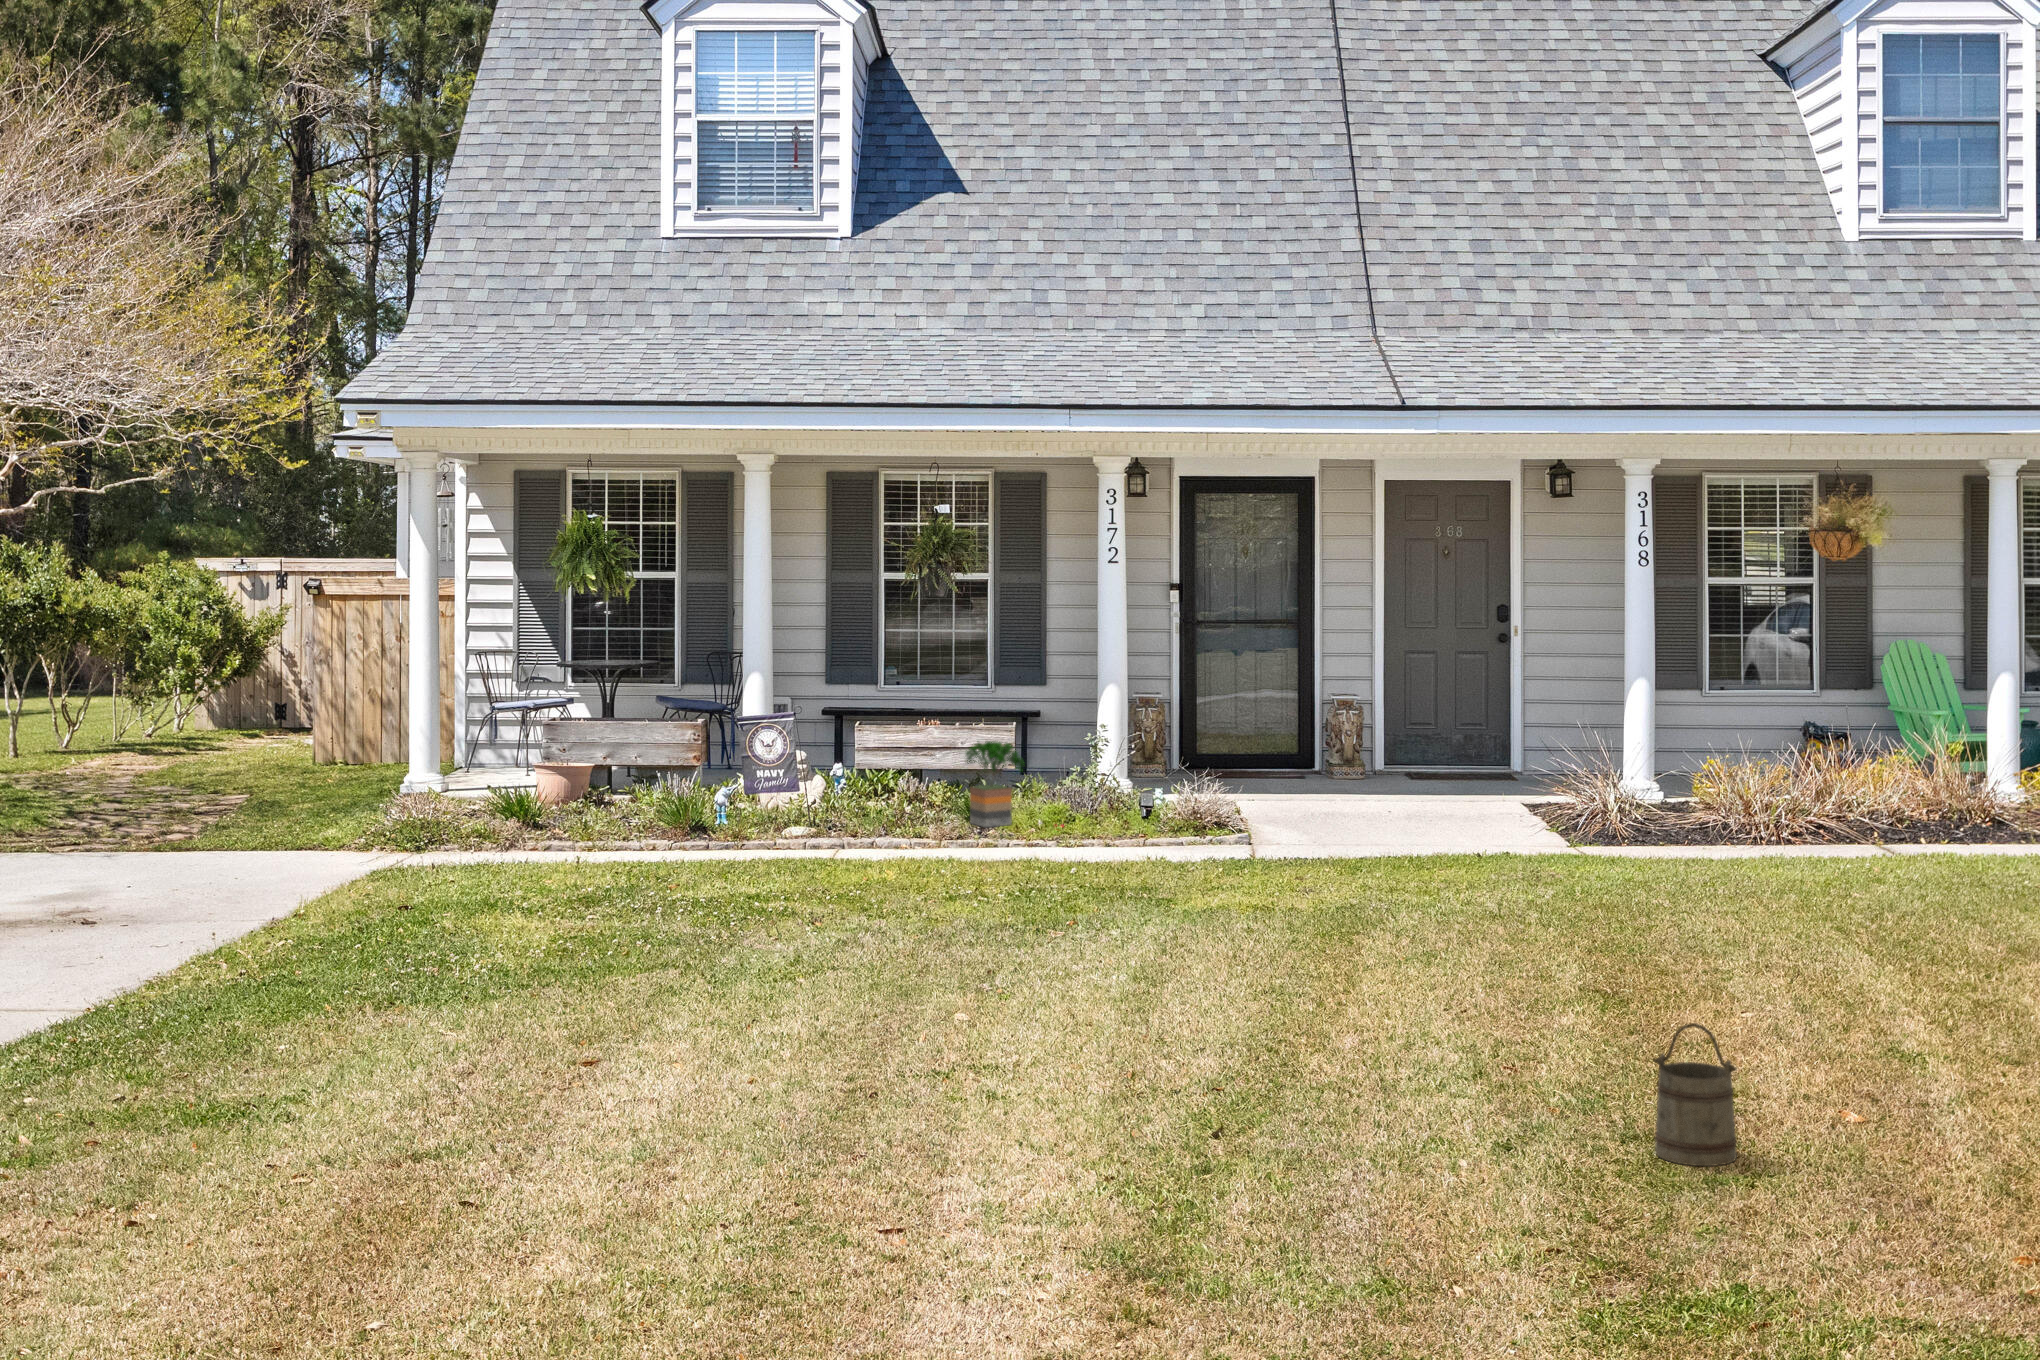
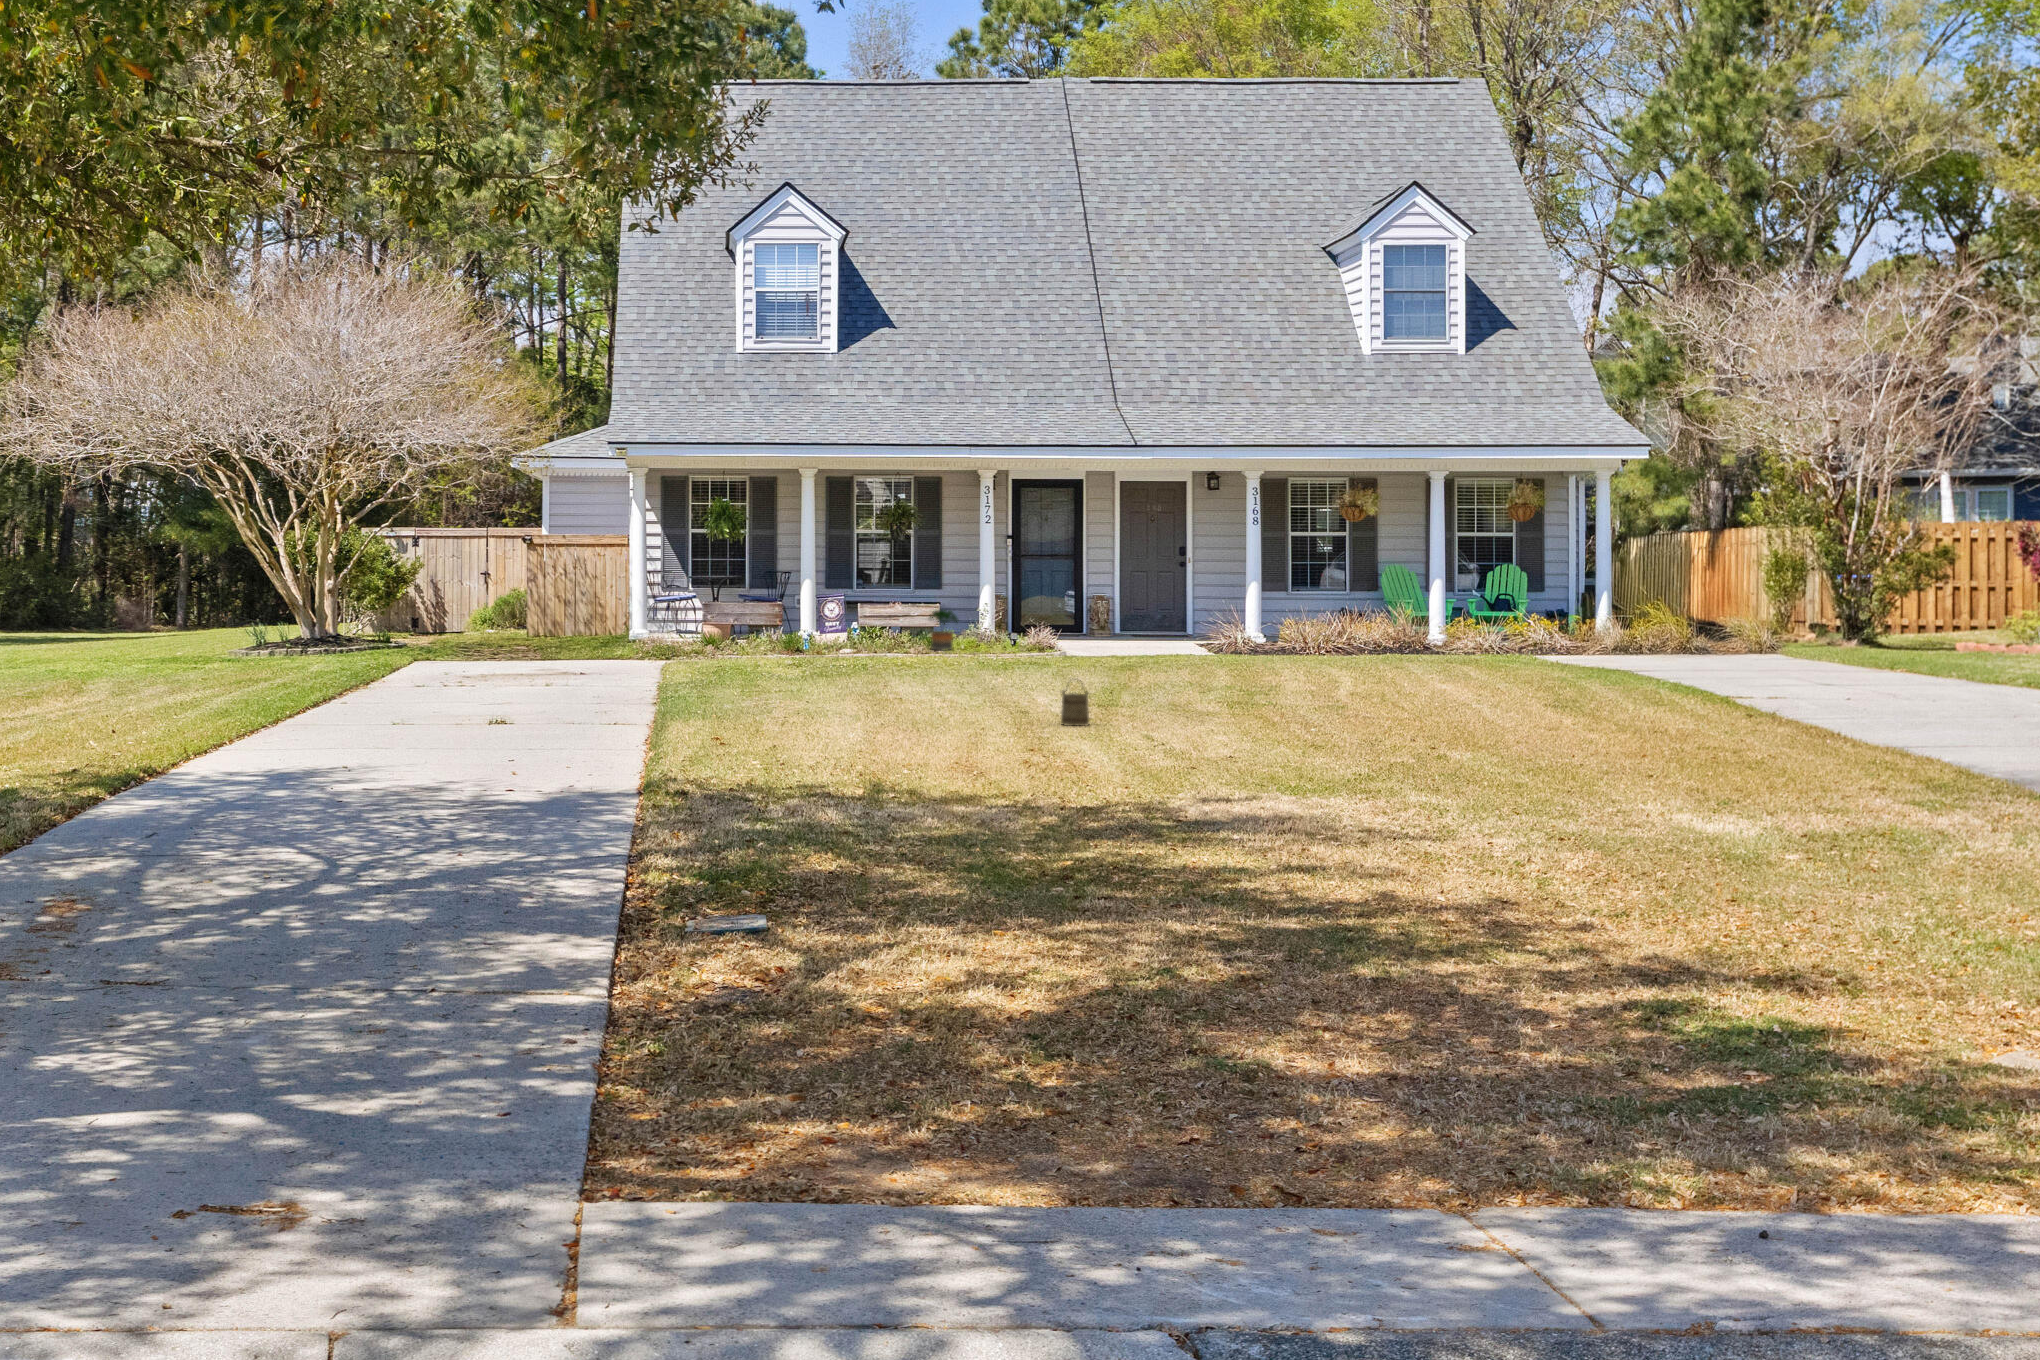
bucket: present [1653,1023,1737,1166] -> present [1061,679,1089,726]

